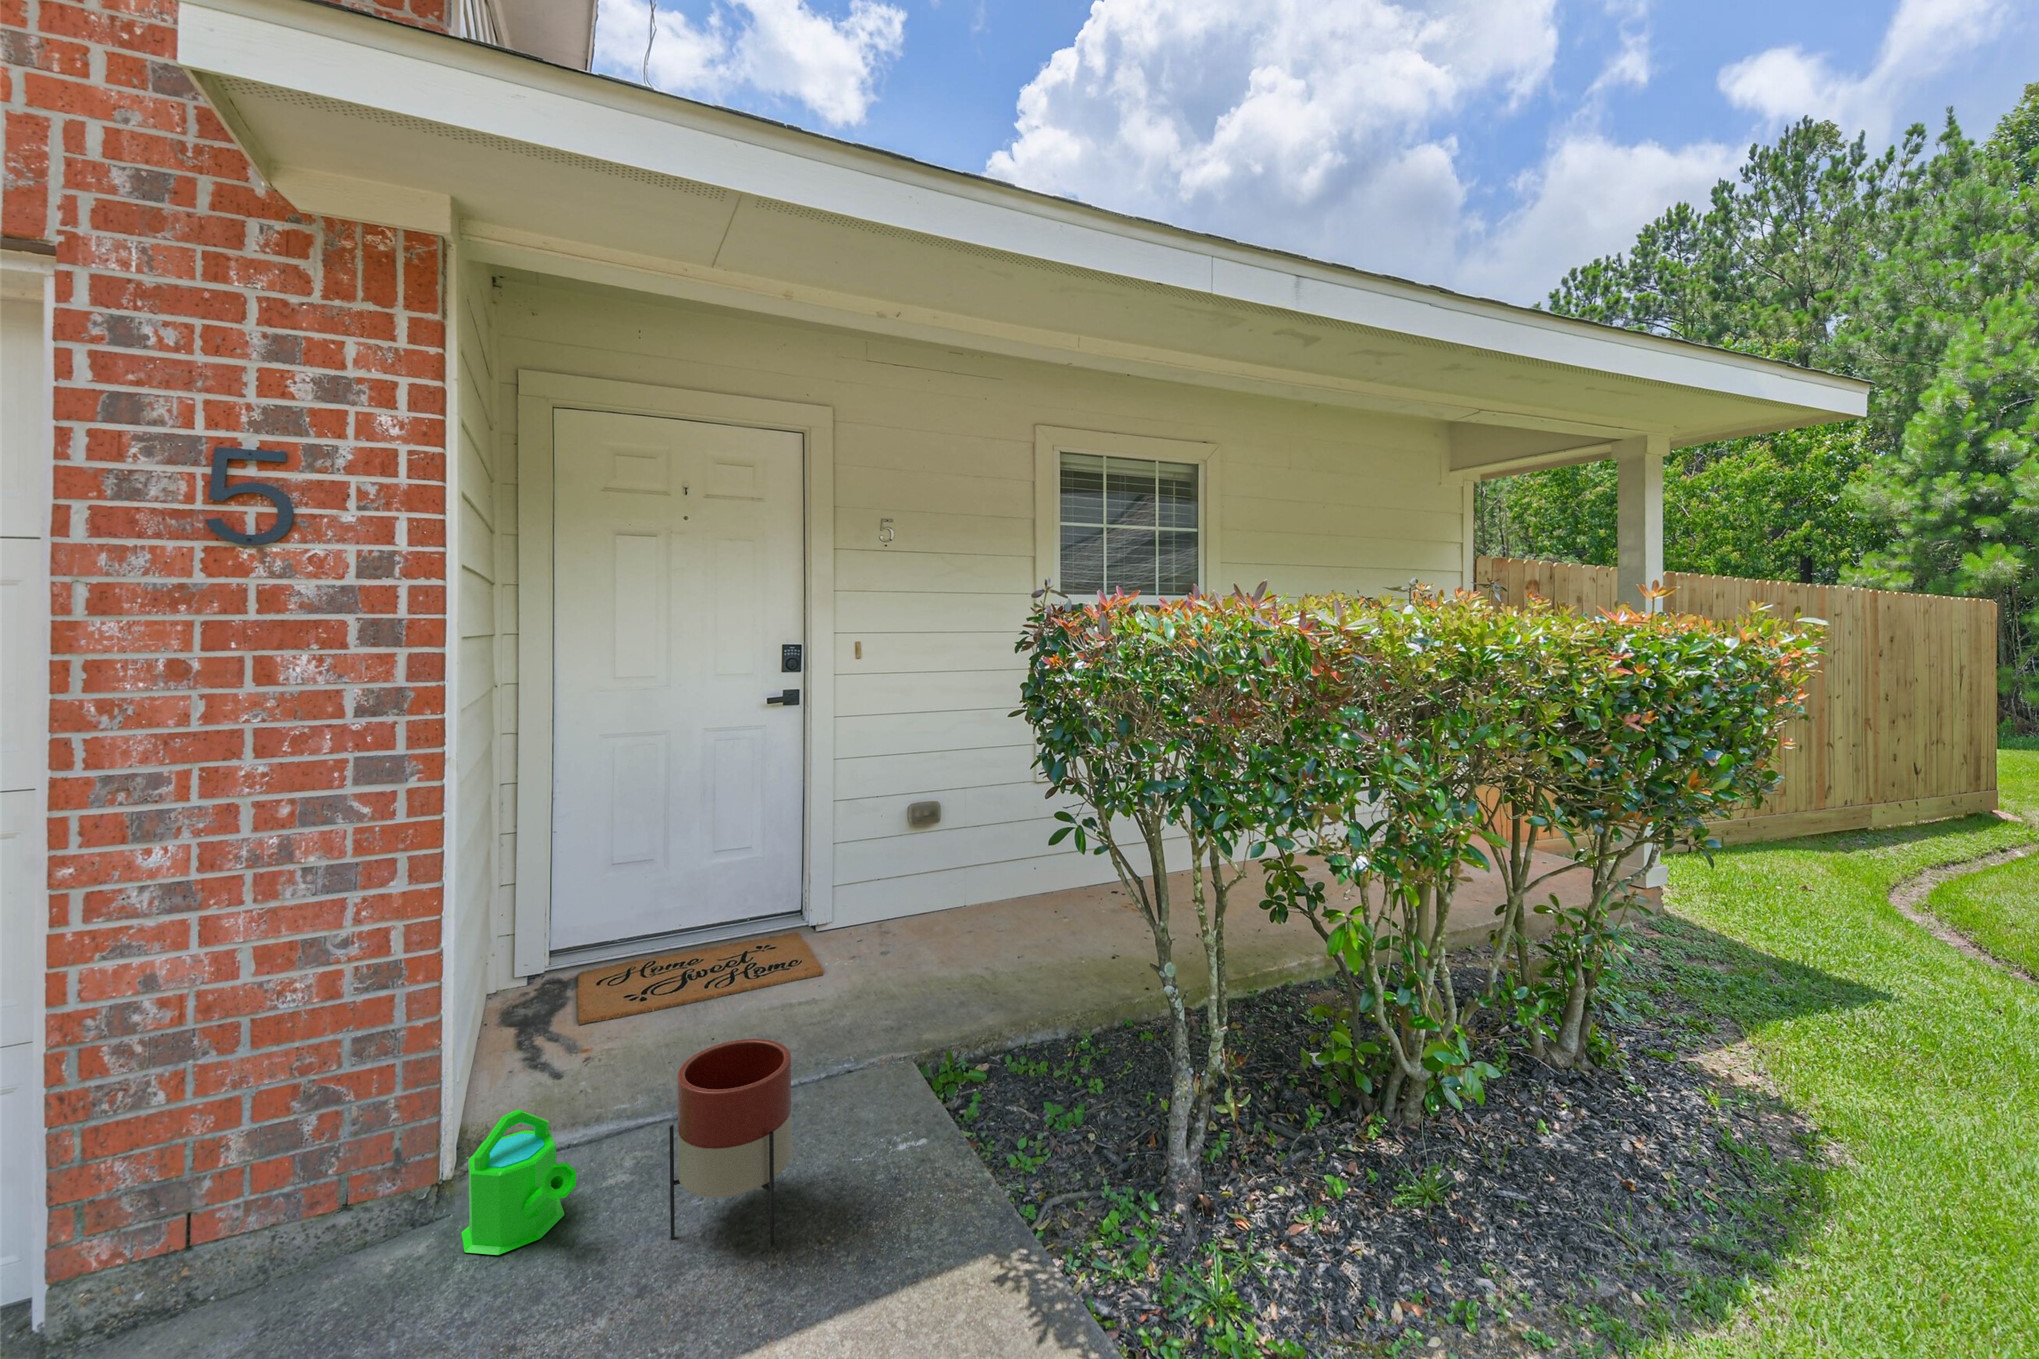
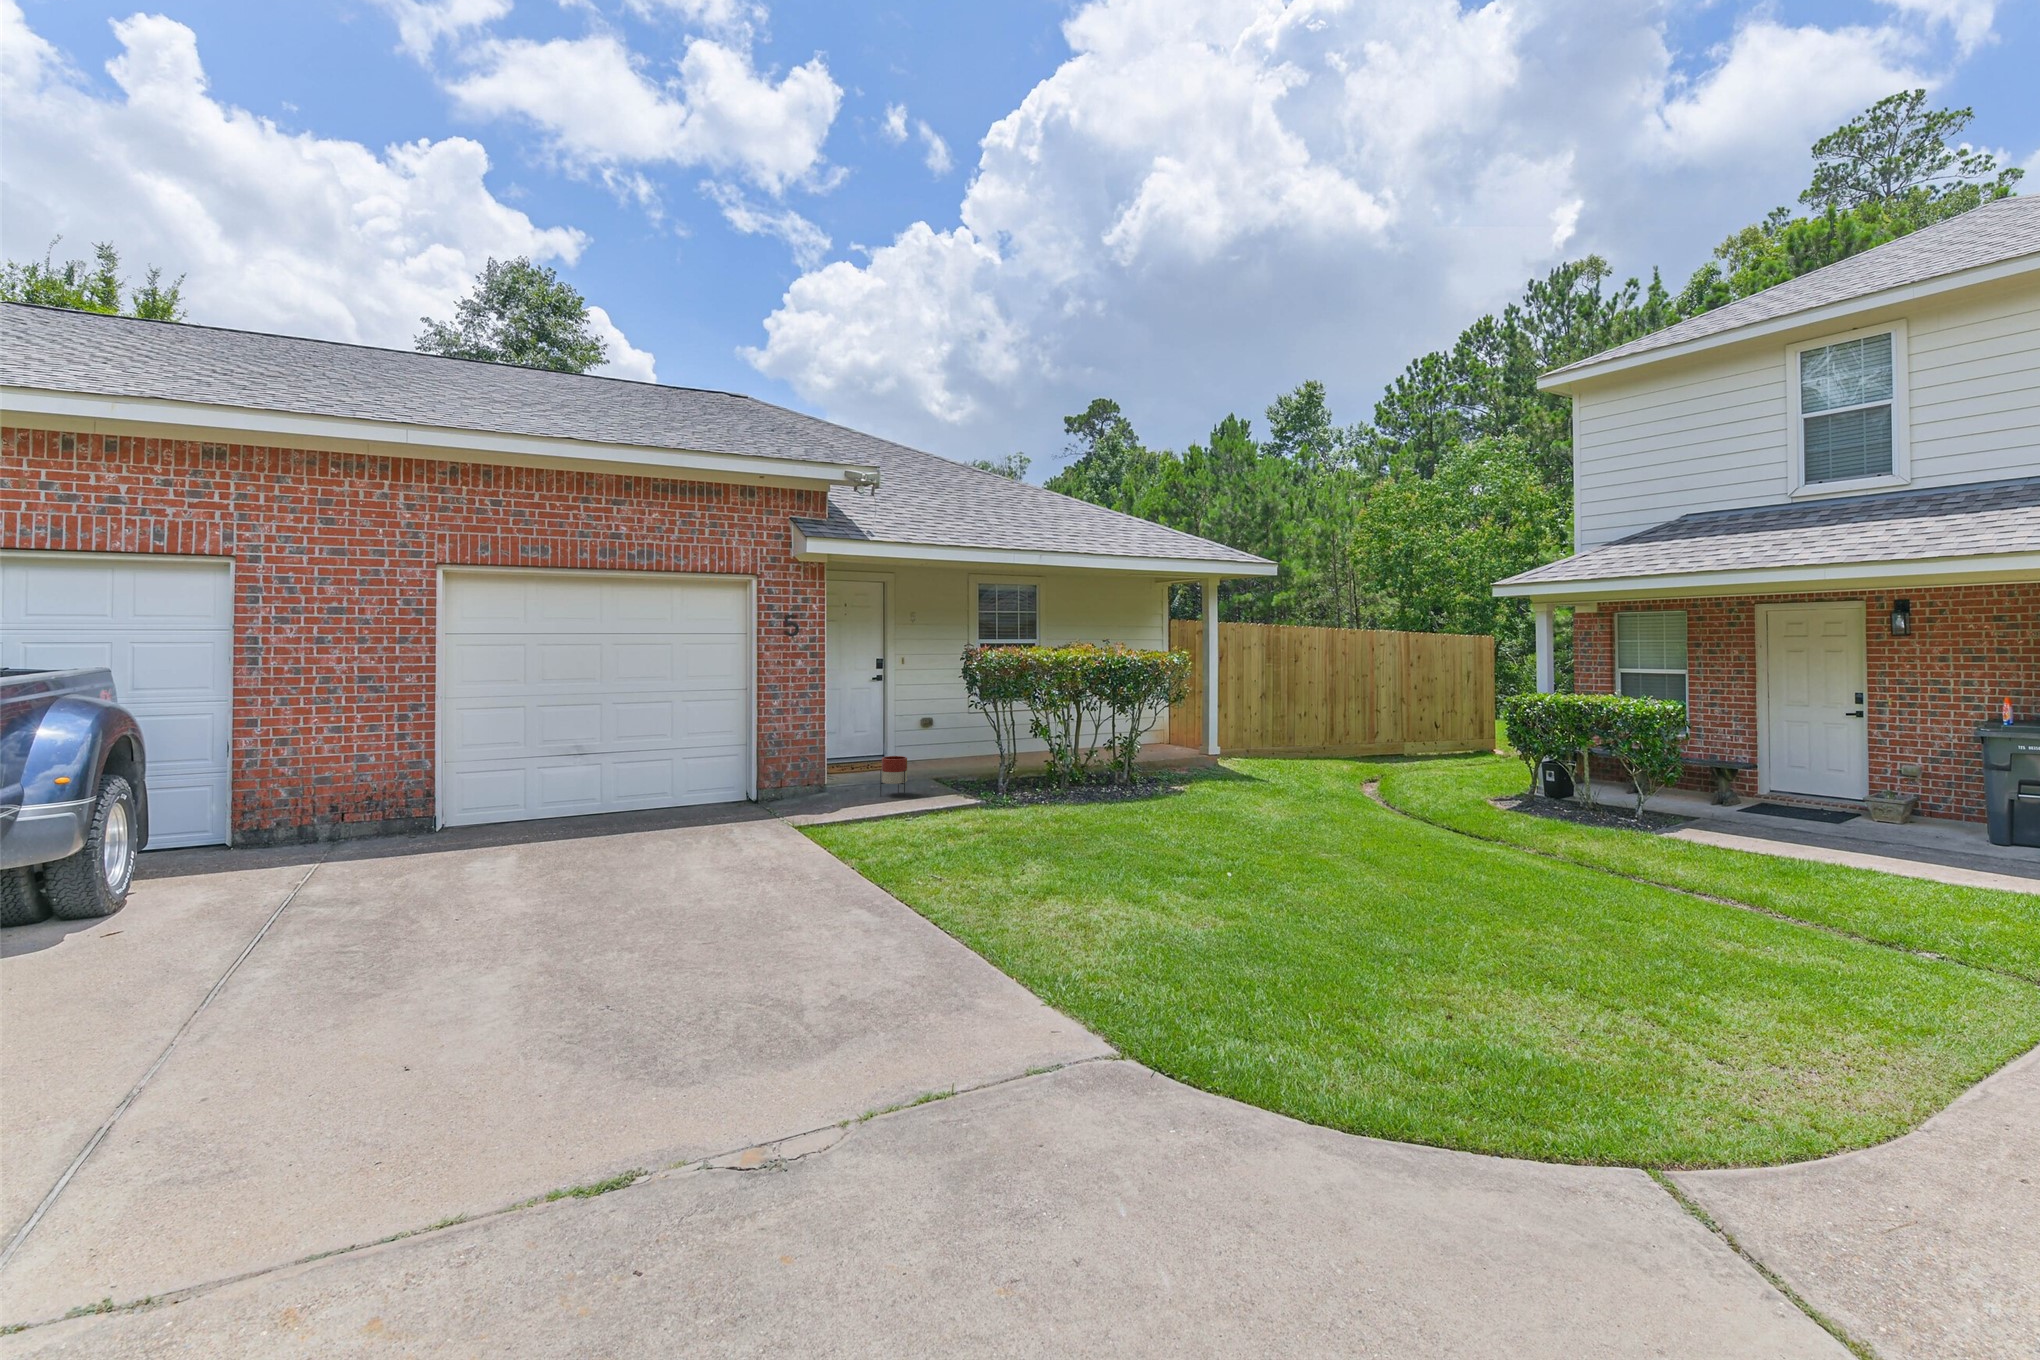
watering can: present [461,1109,576,1255] -> none [829,768,860,796]

